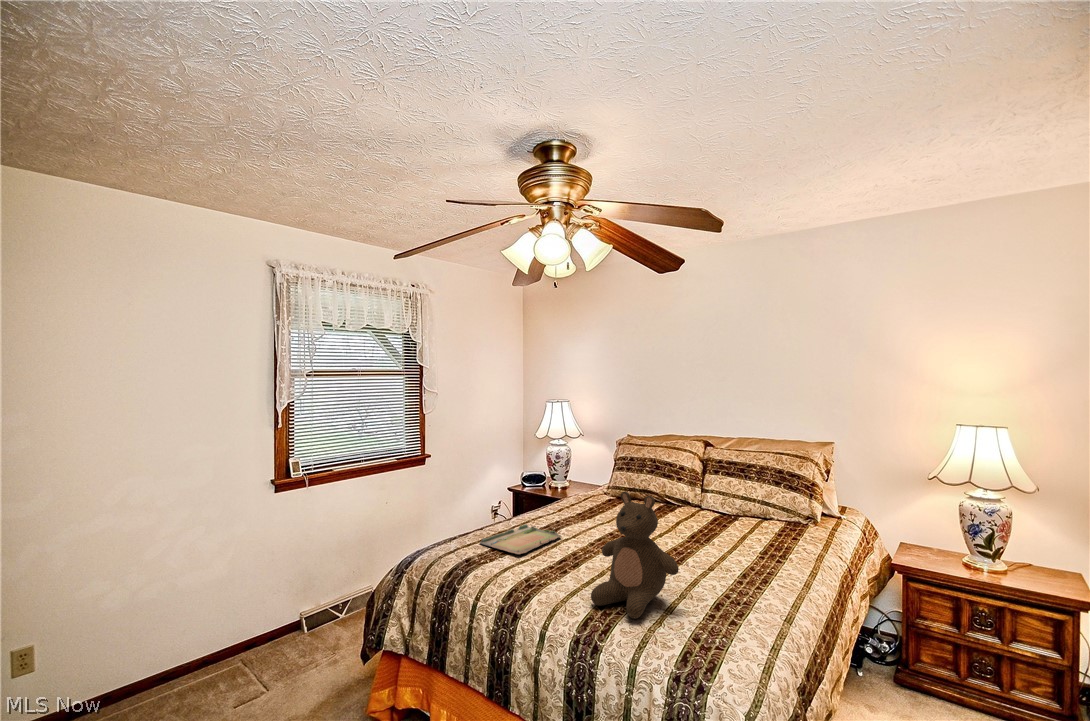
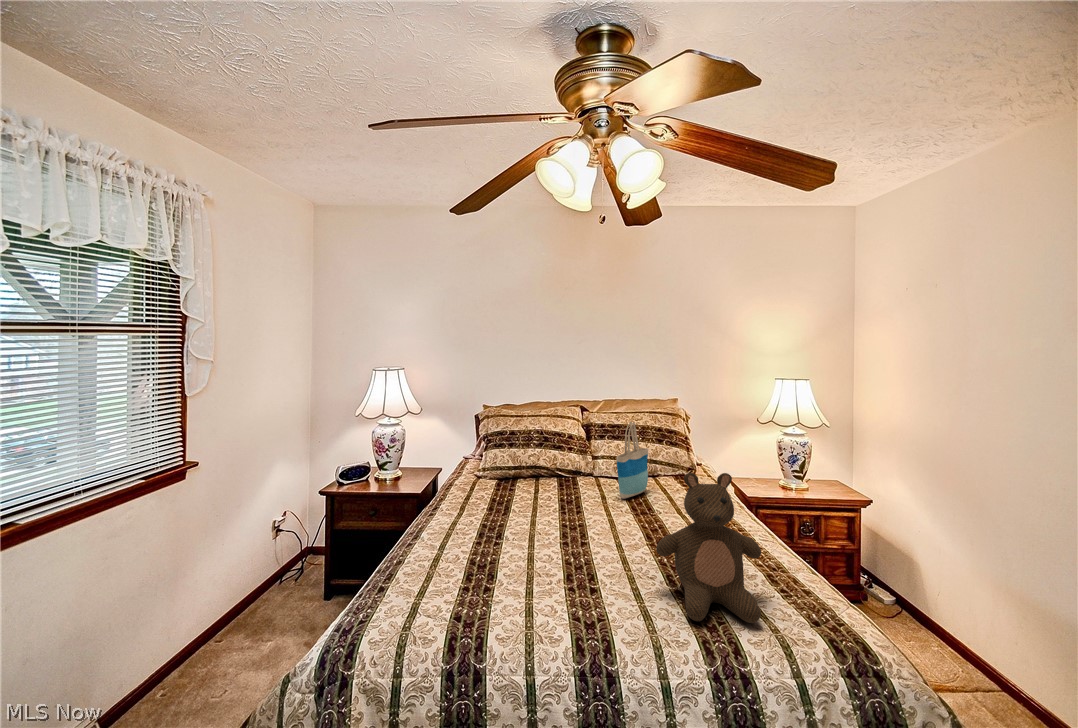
tote bag: none [684,456,733,529] -> present [617,422,648,499]
tray: present [480,524,561,554] -> none [439,532,527,584]

